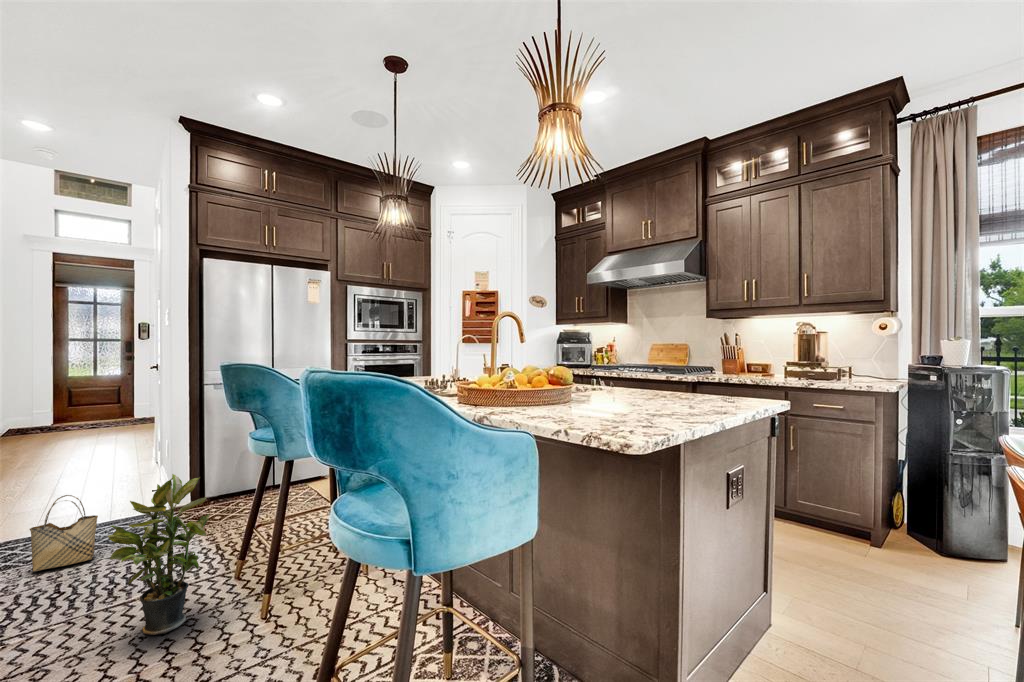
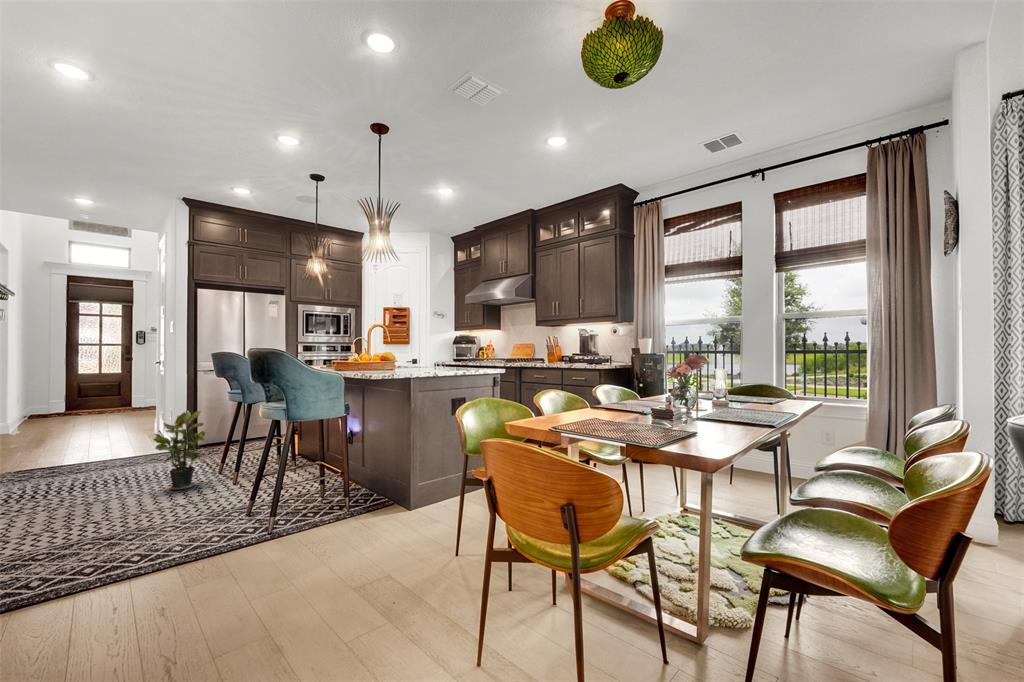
woven basket: present [30,495,98,572] -> none [95,432,134,474]

